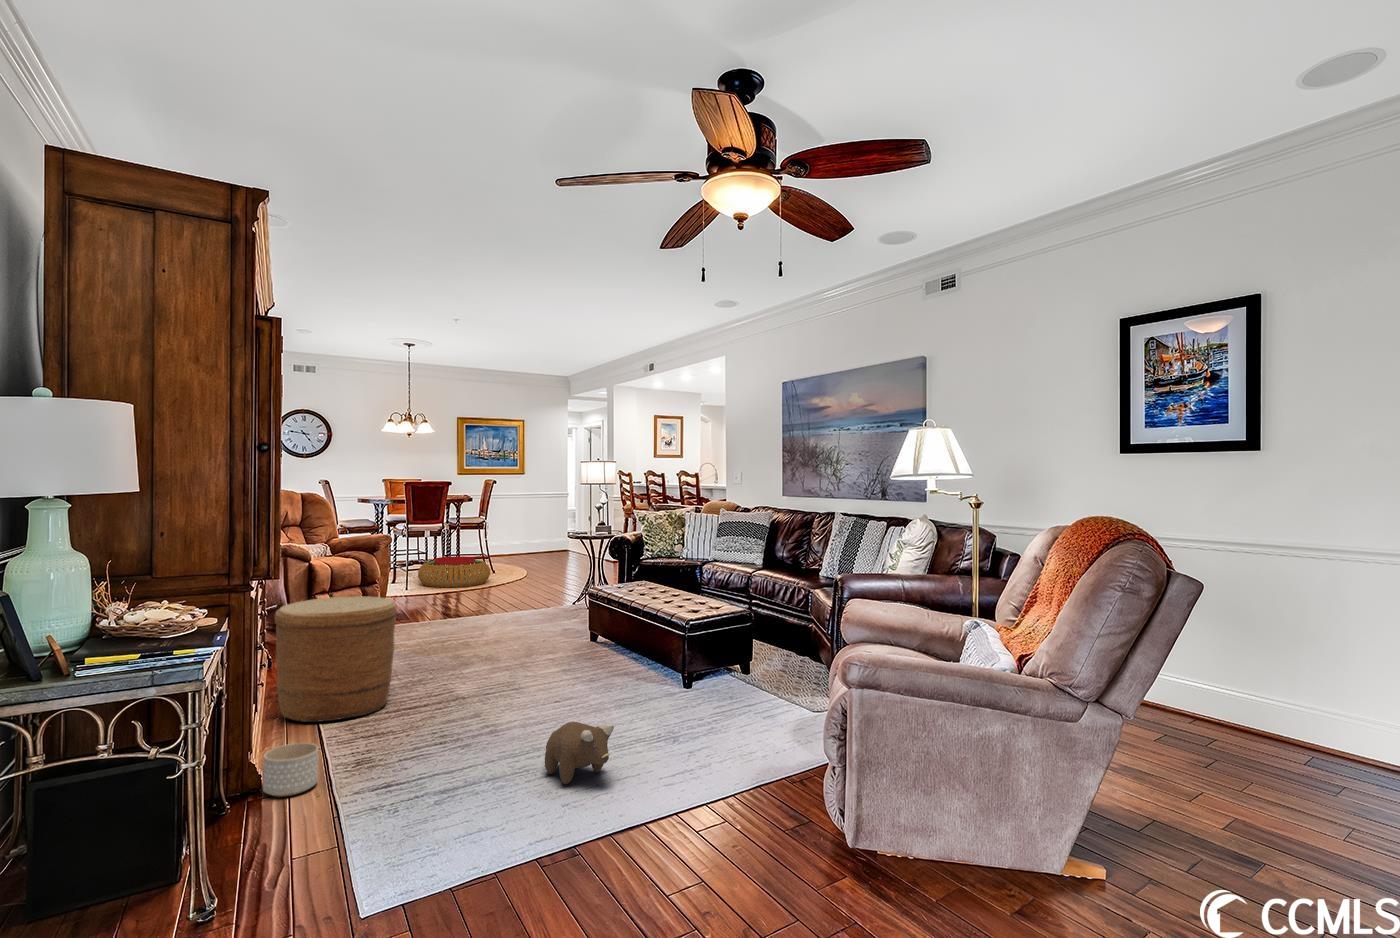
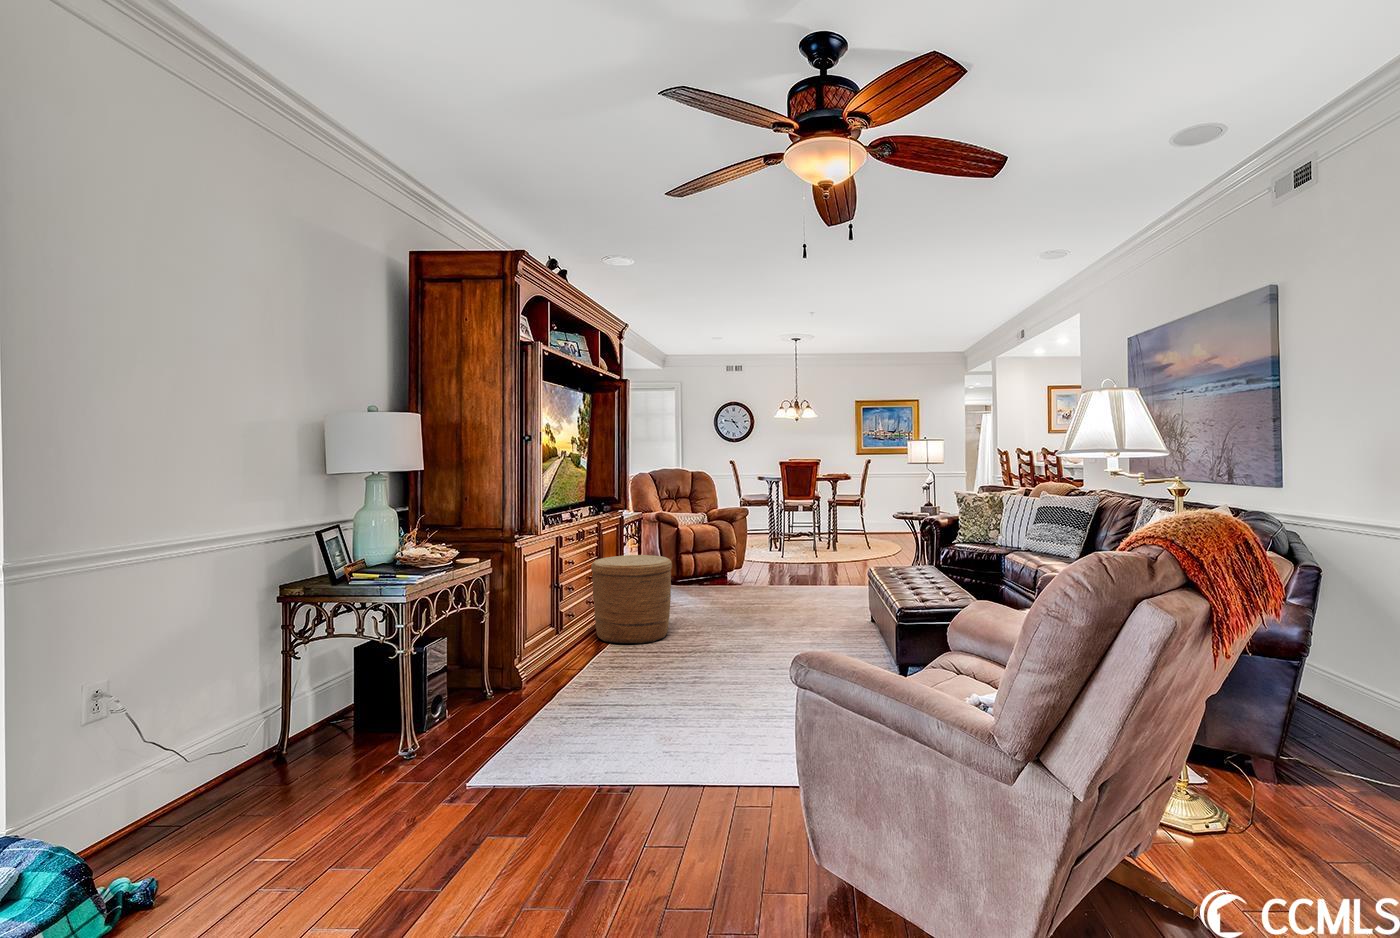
pouf: present [418,556,490,587] -> none [798,529,860,556]
plush toy: present [545,722,614,784] -> none [694,669,739,718]
planter: present [263,743,319,797] -> none [536,650,569,683]

